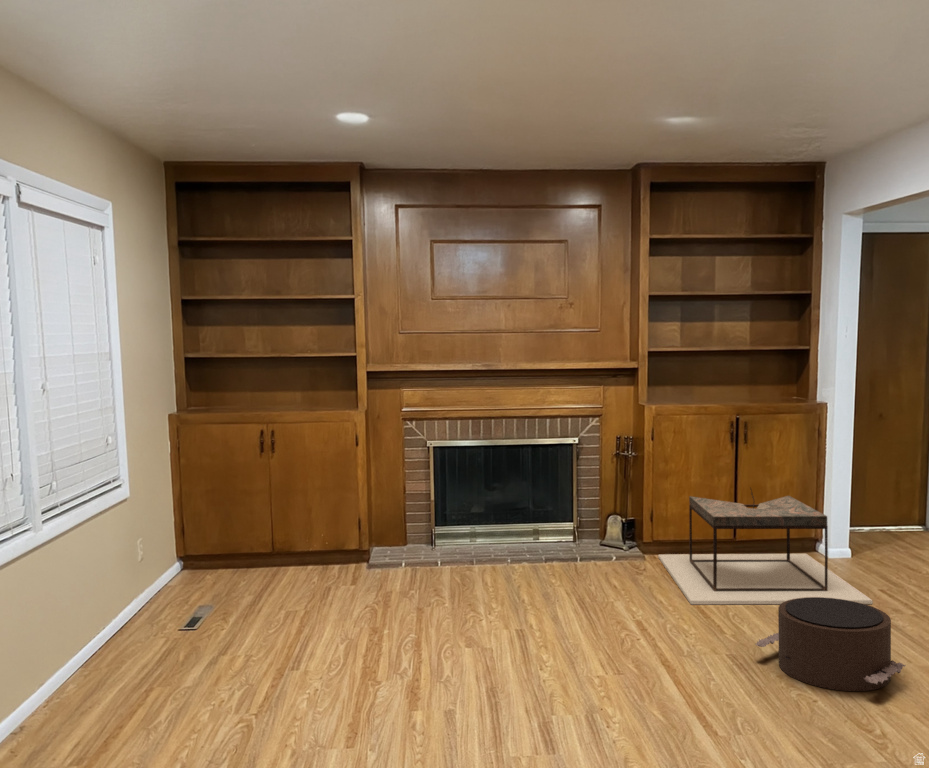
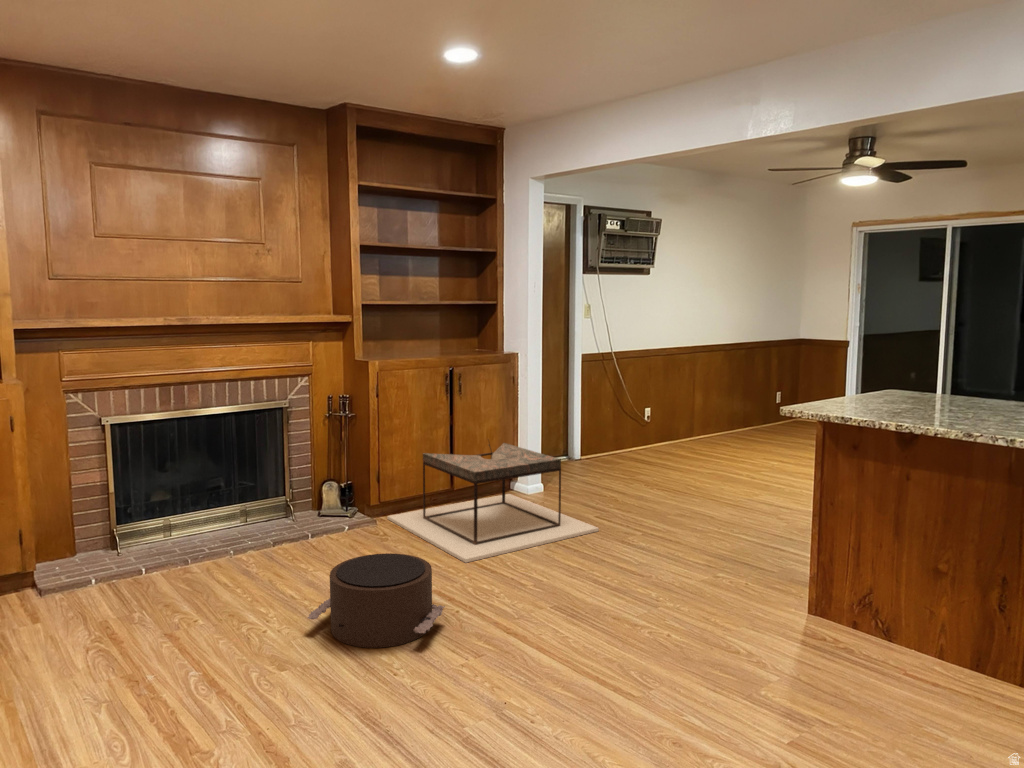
pouf: present [755,597,906,691] -> present [308,553,445,648]

